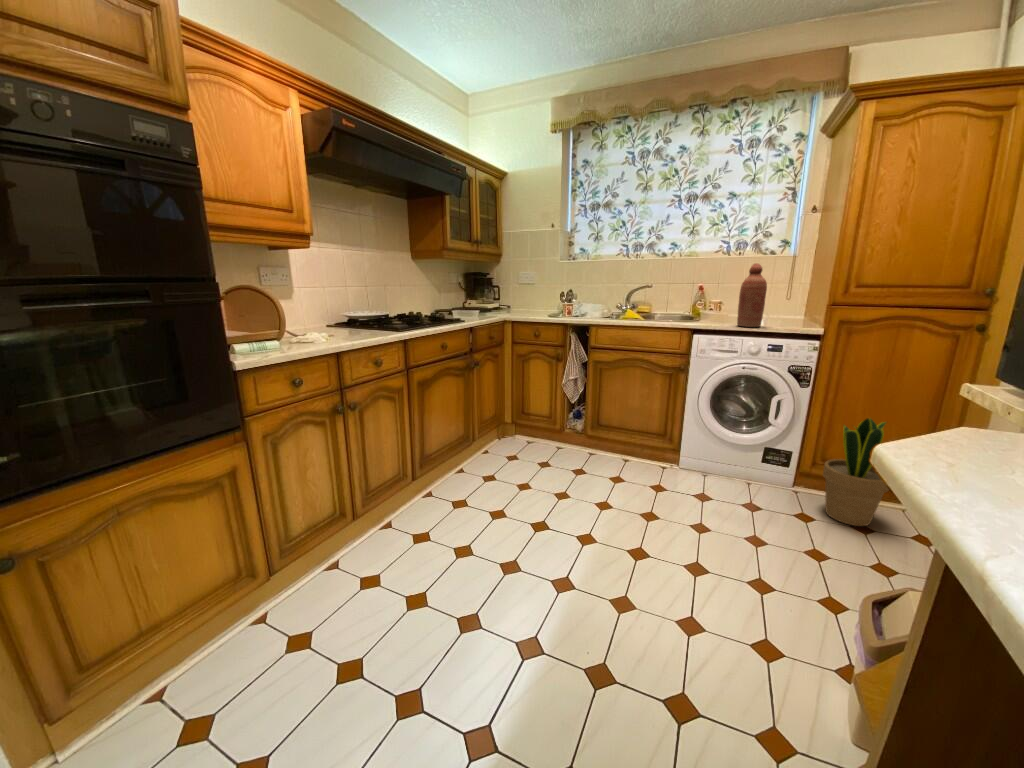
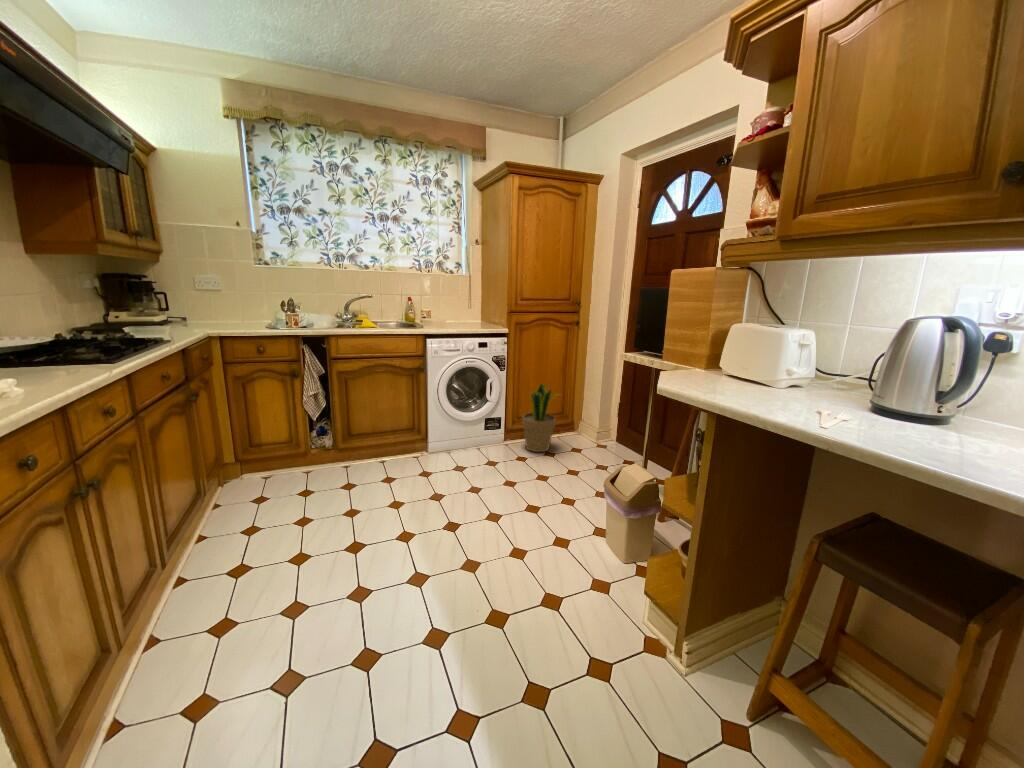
bottle: present [737,263,767,327] -> none [454,282,471,330]

